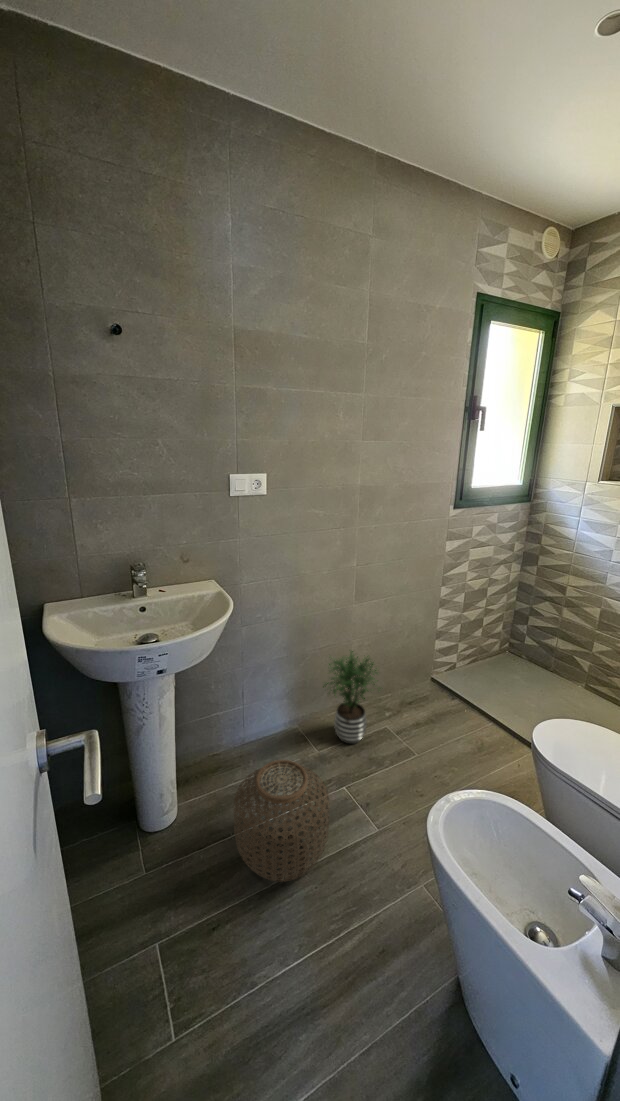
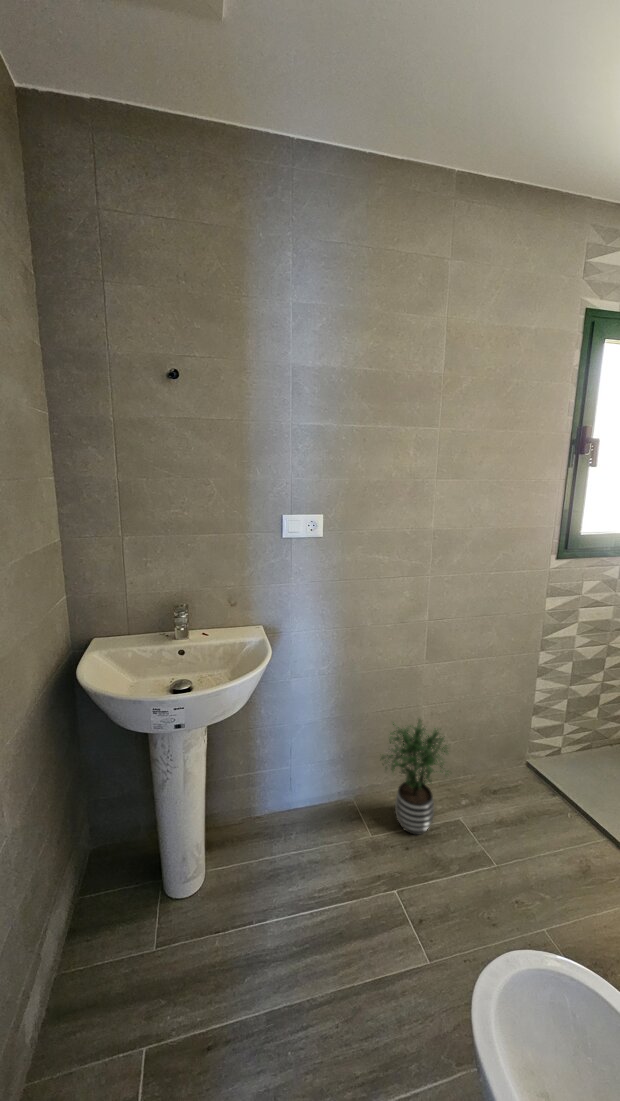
woven basket: present [234,760,329,882] -> none [250,847,364,1008]

